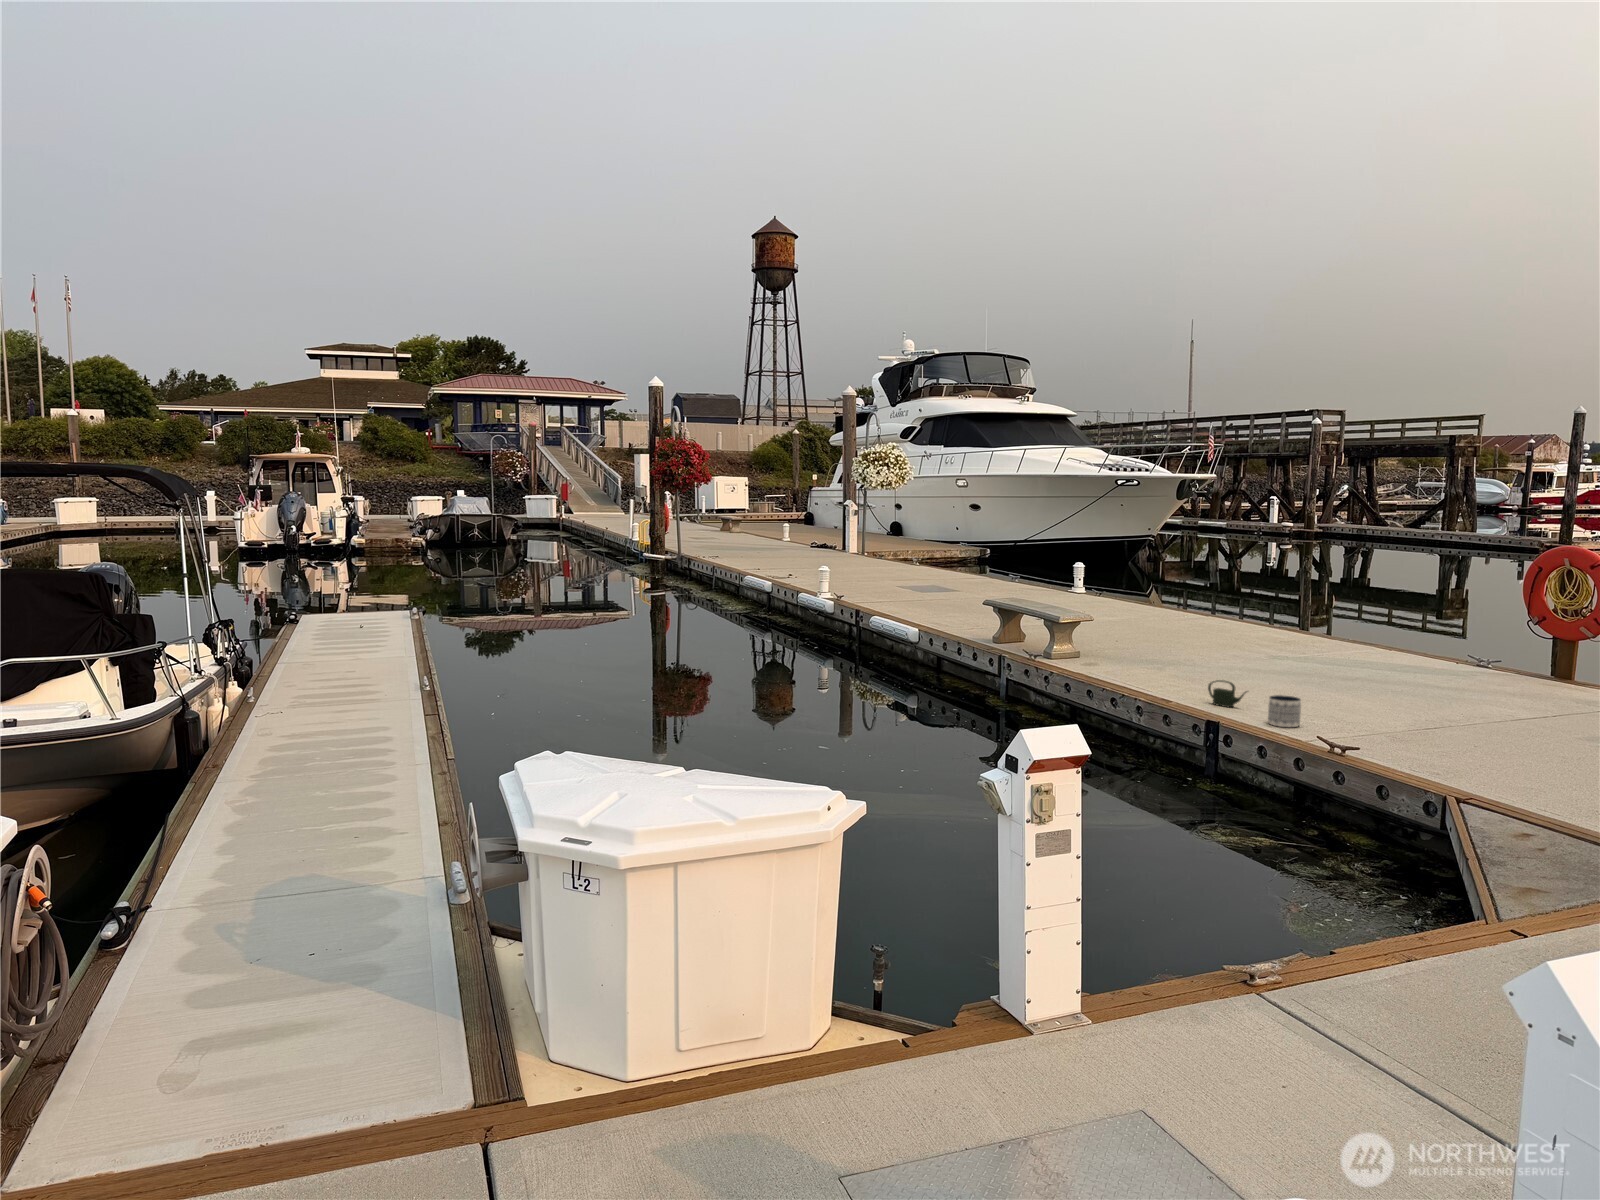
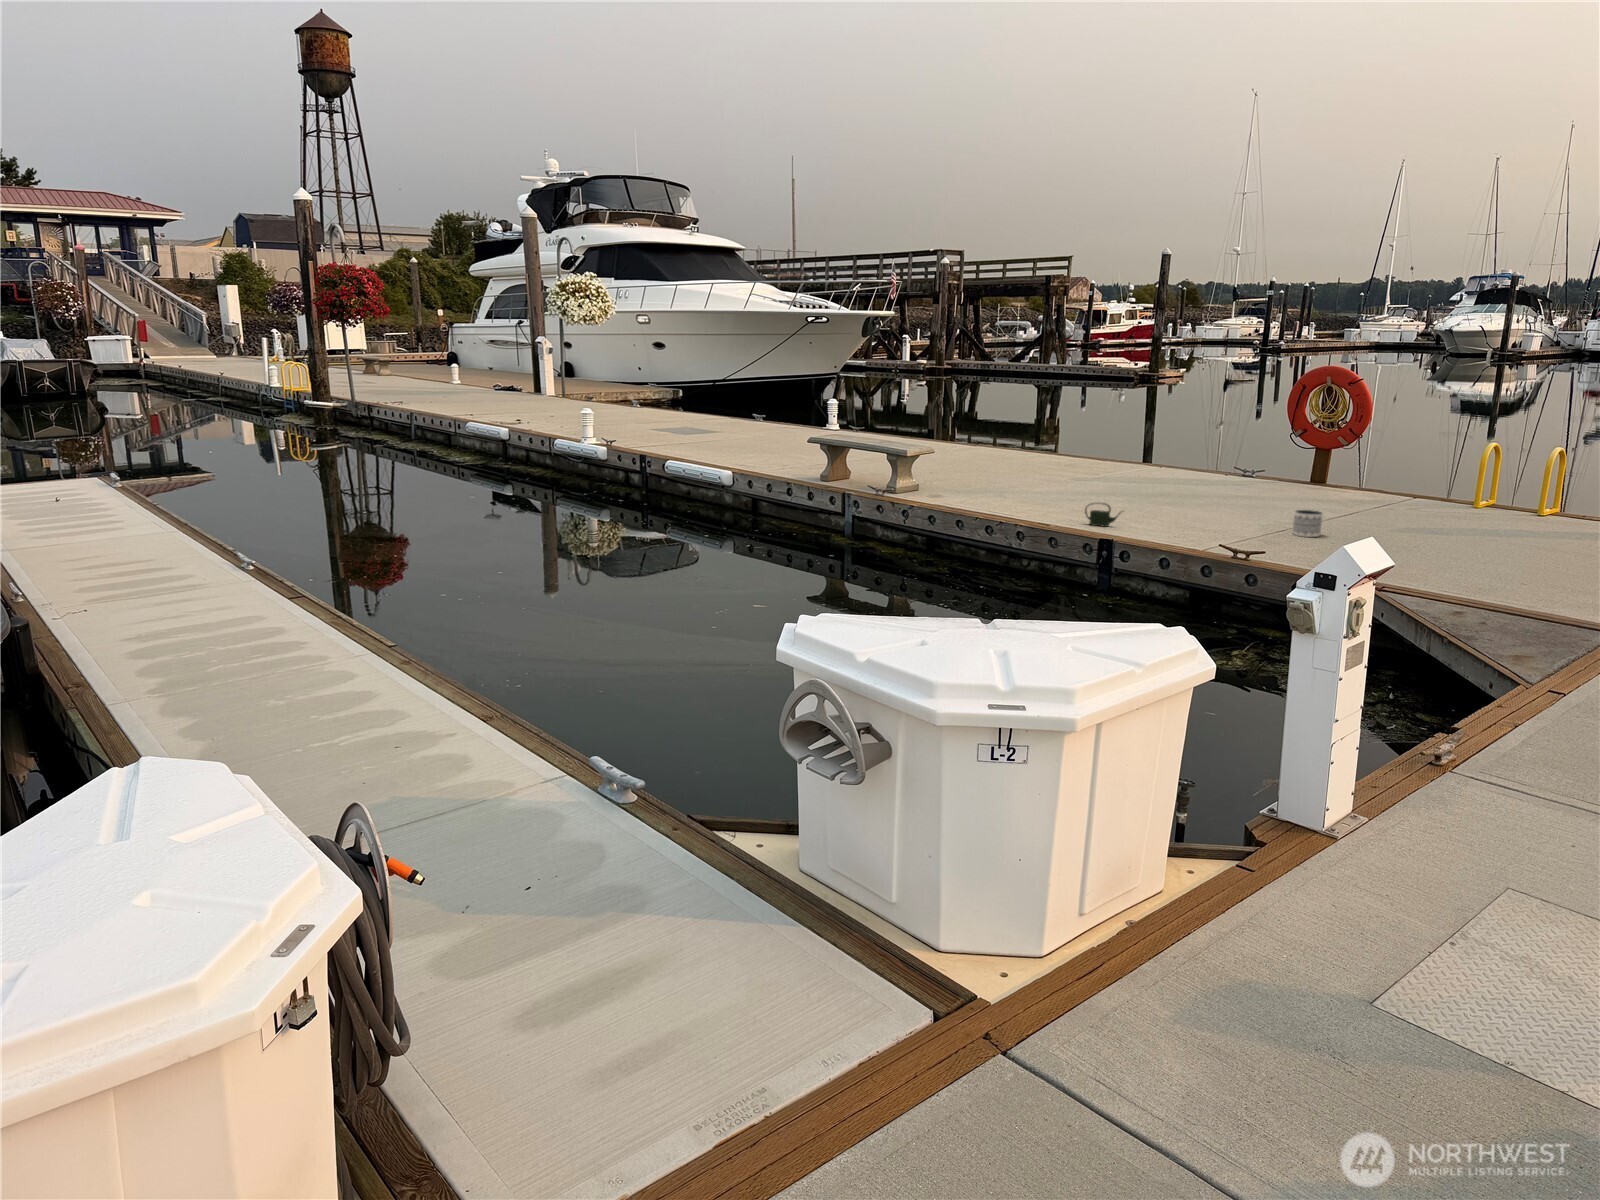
planter: present [1268,695,1301,727] -> present [1293,510,1323,537]

